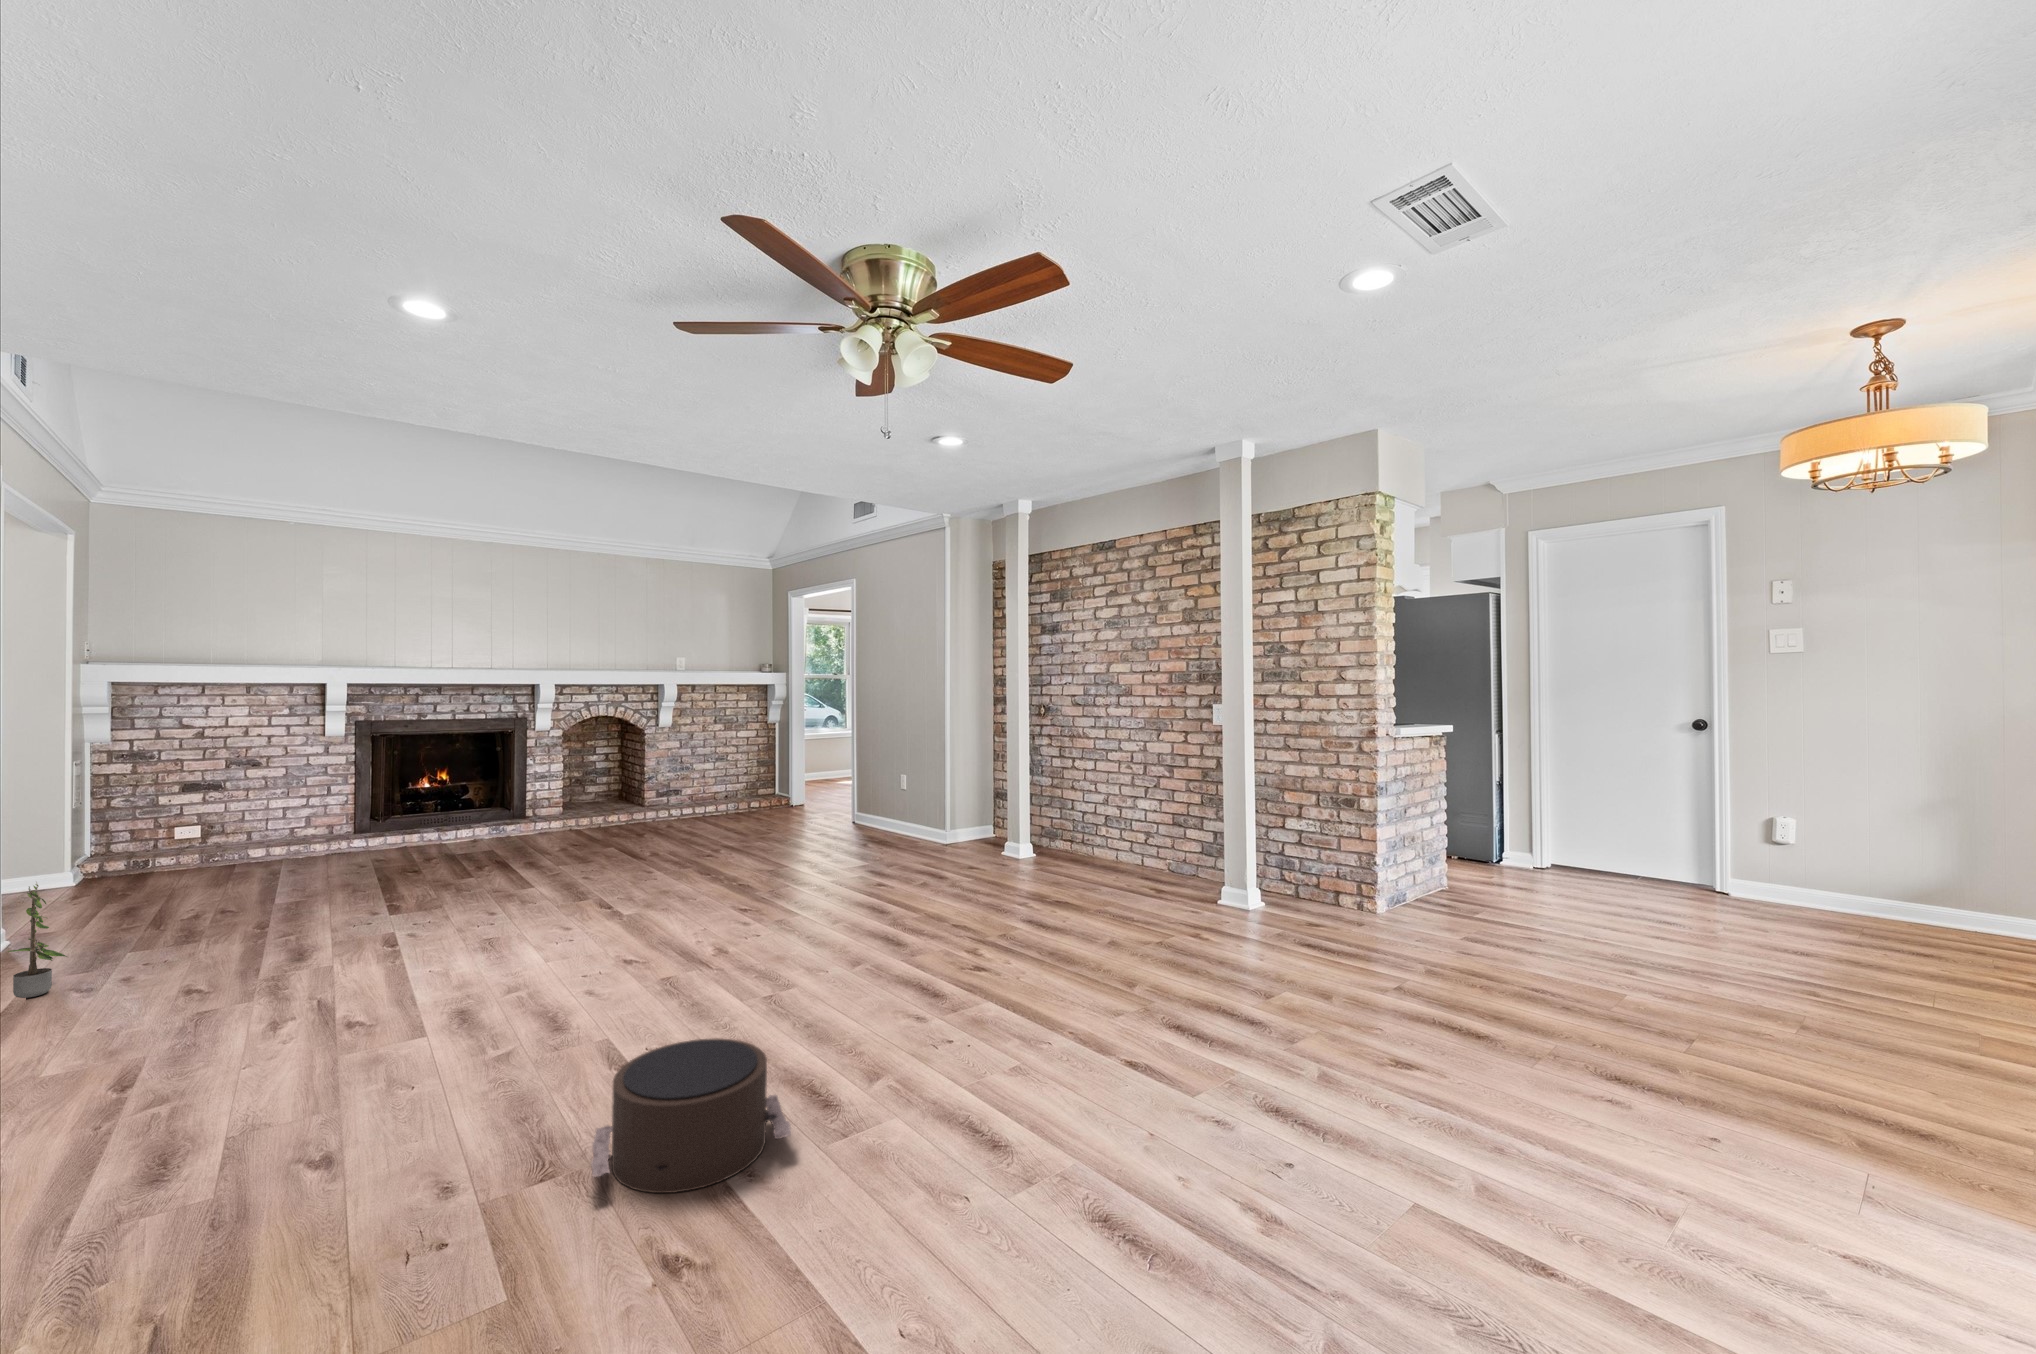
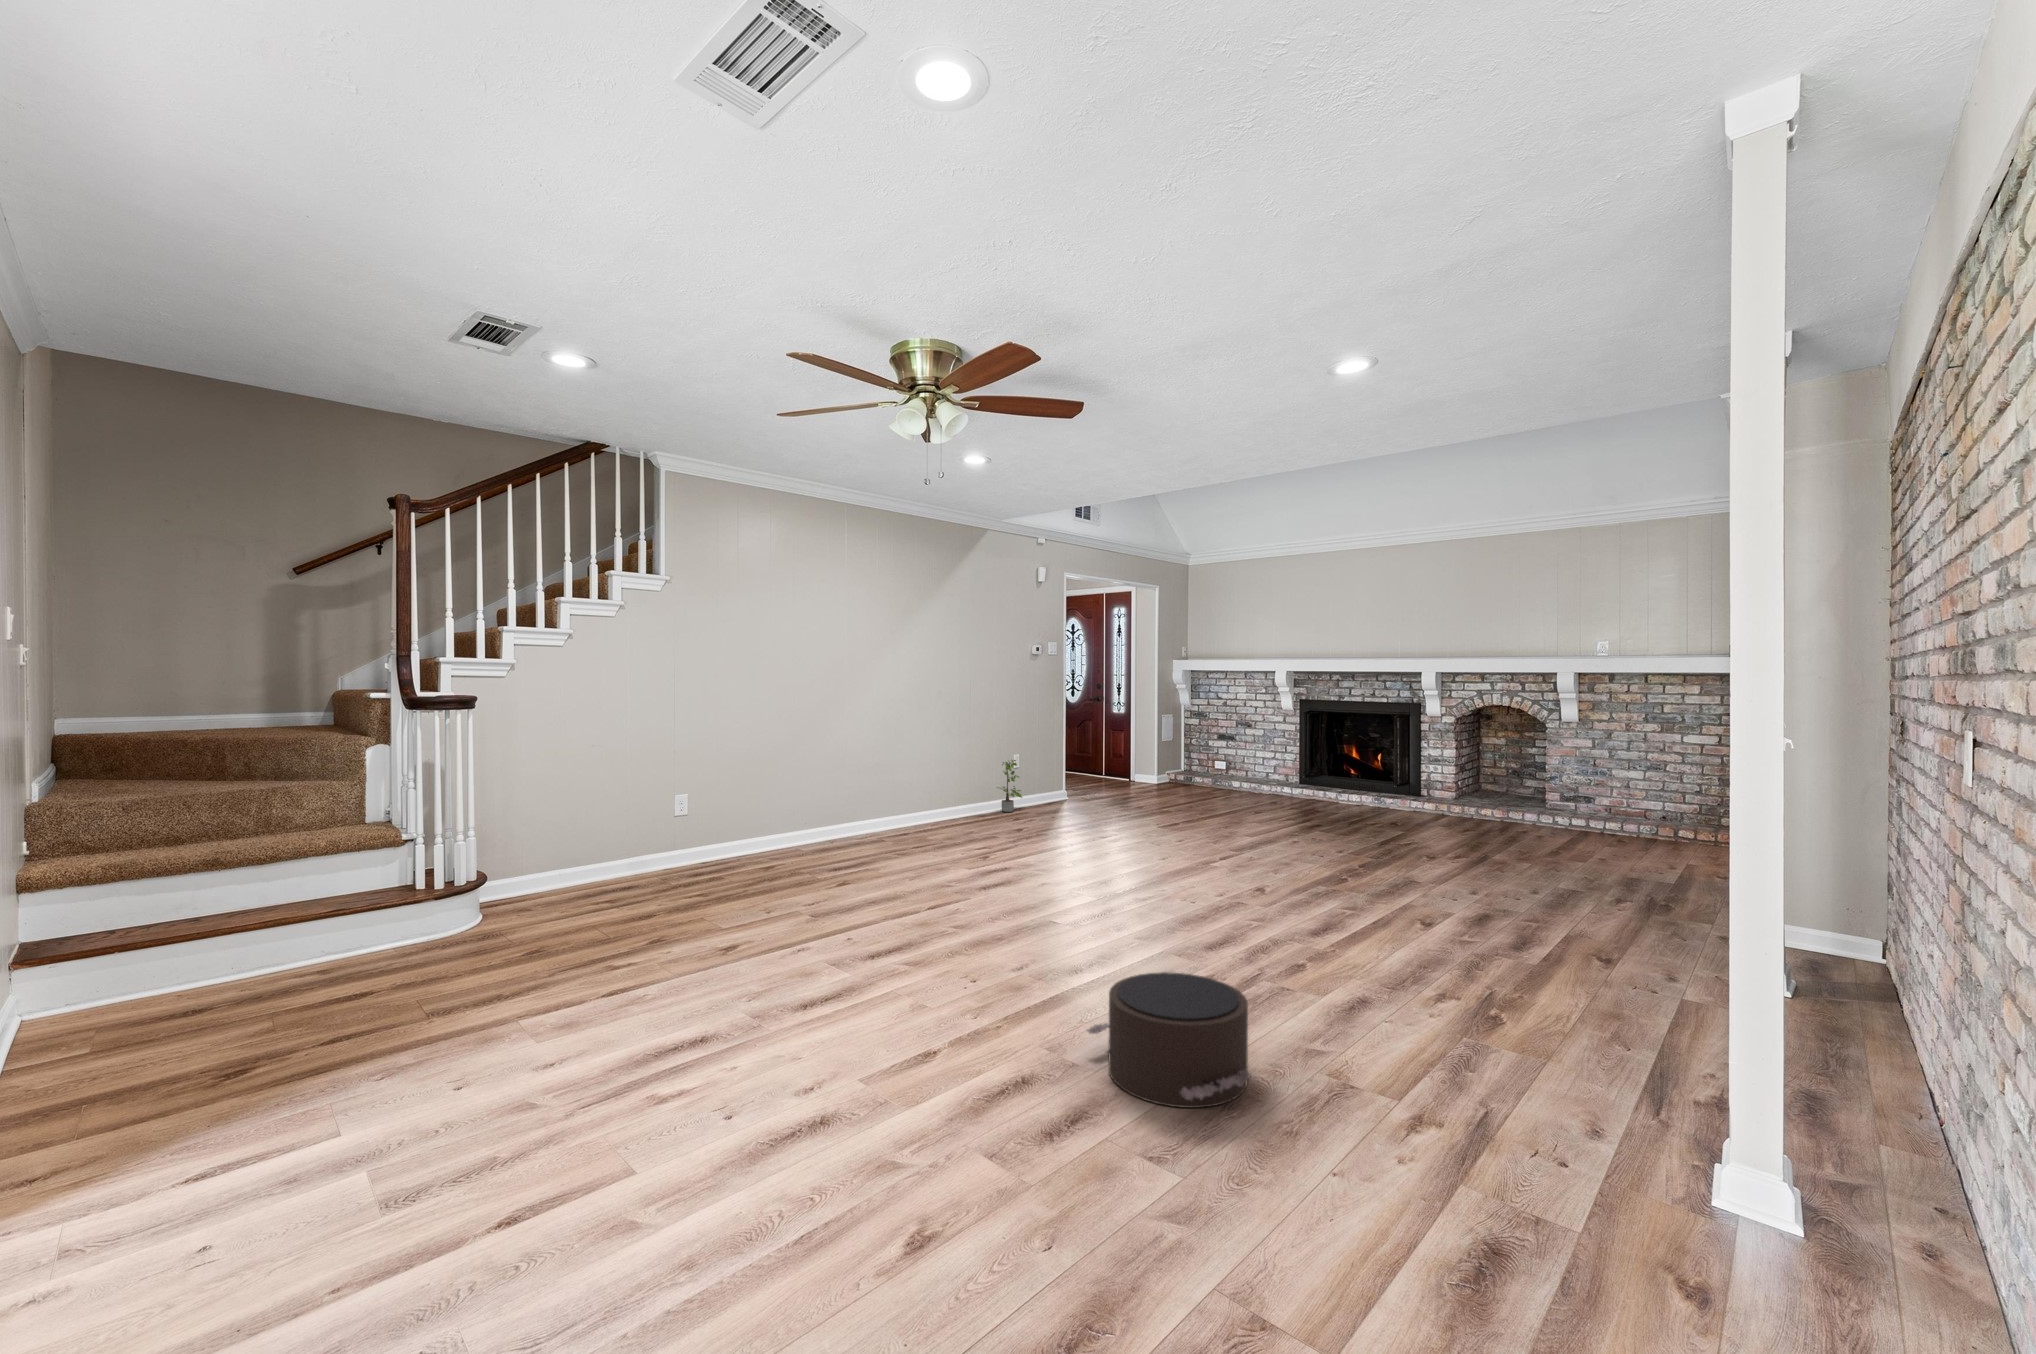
pouf: present [591,1039,791,1193] -> present [1087,972,1251,1108]

